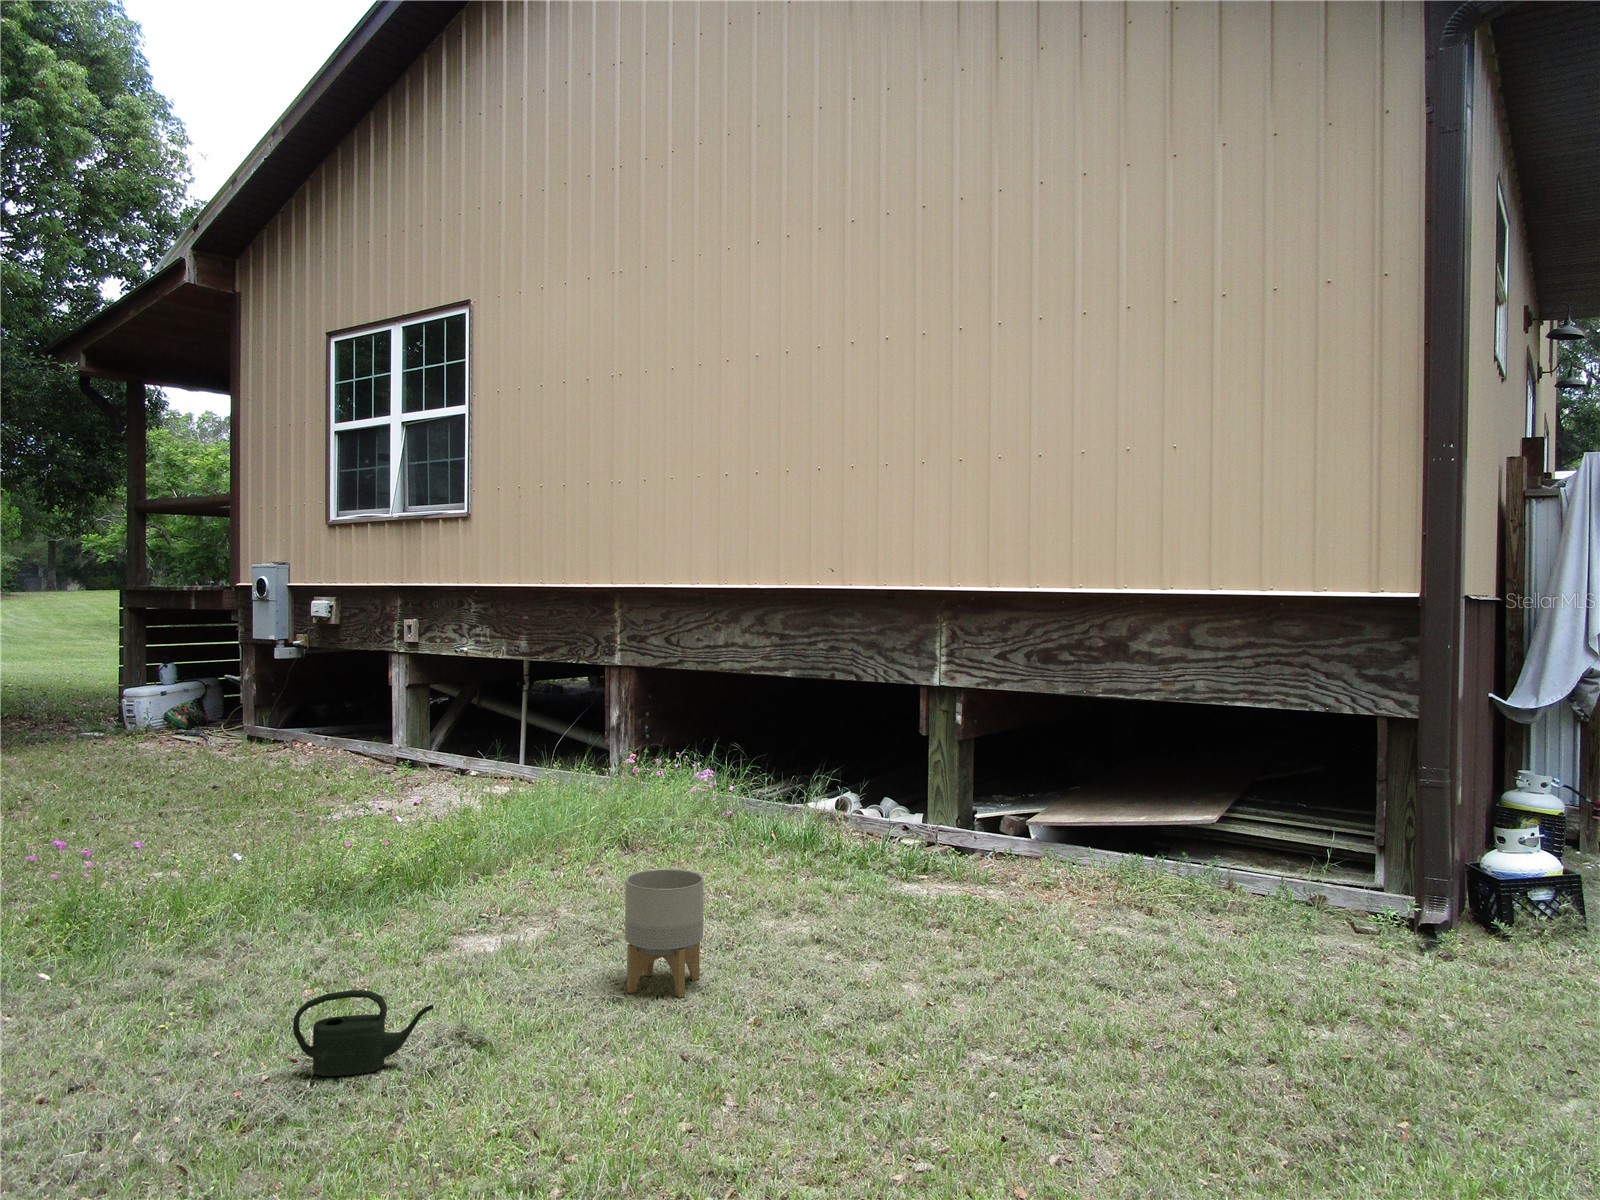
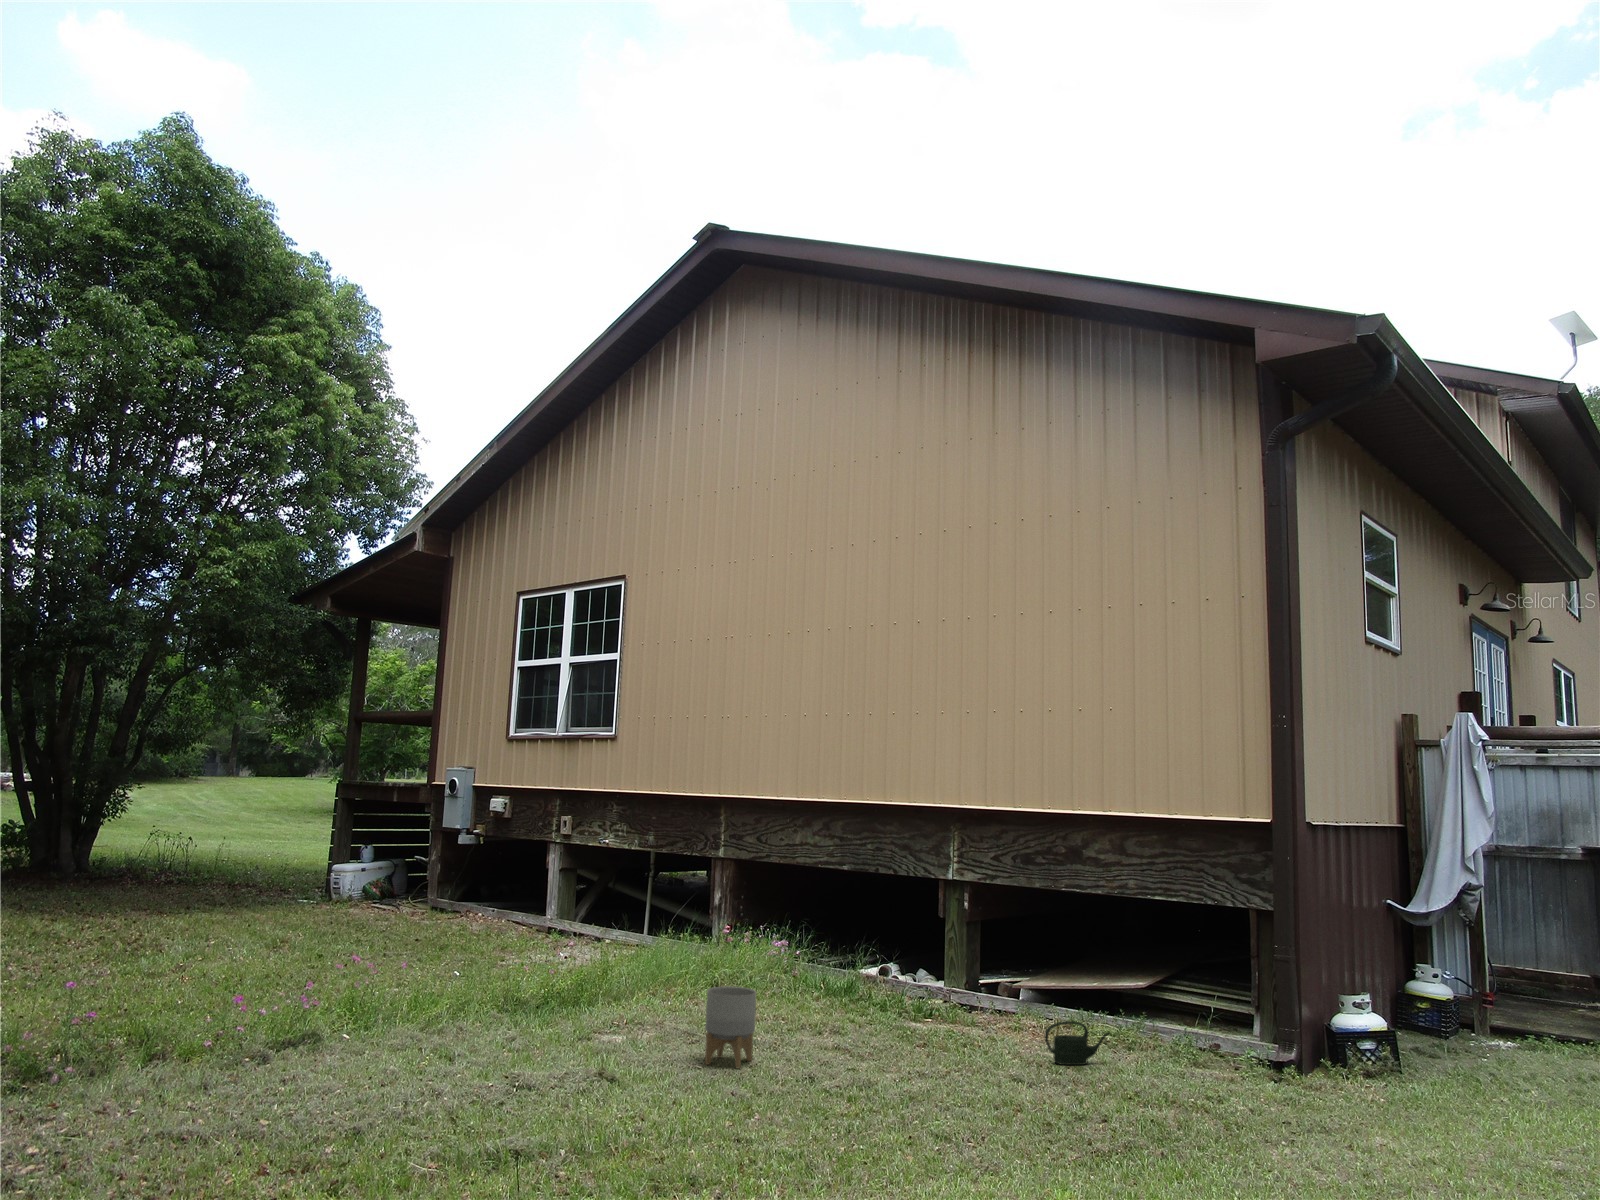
watering can: present [293,990,433,1076] -> present [1045,1021,1110,1065]

